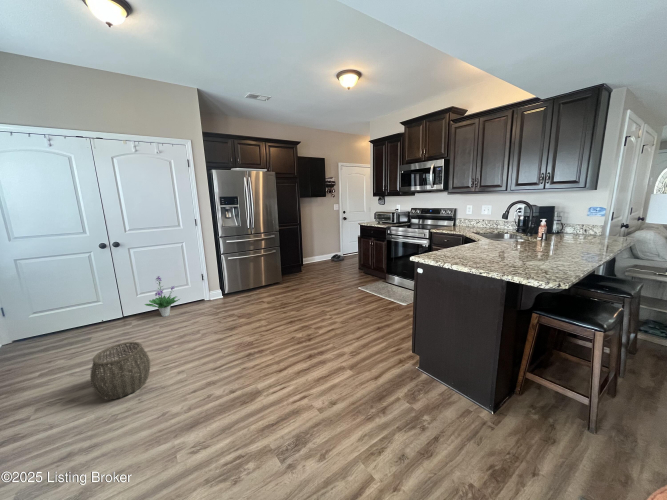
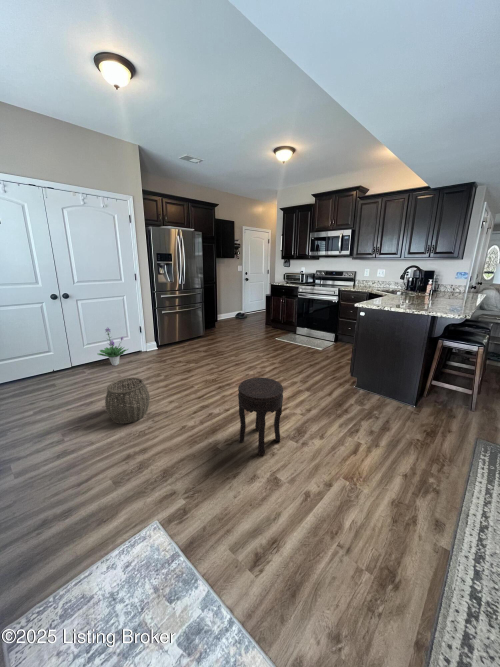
side table: none [195,360,265,478] -> present [238,377,283,455]

